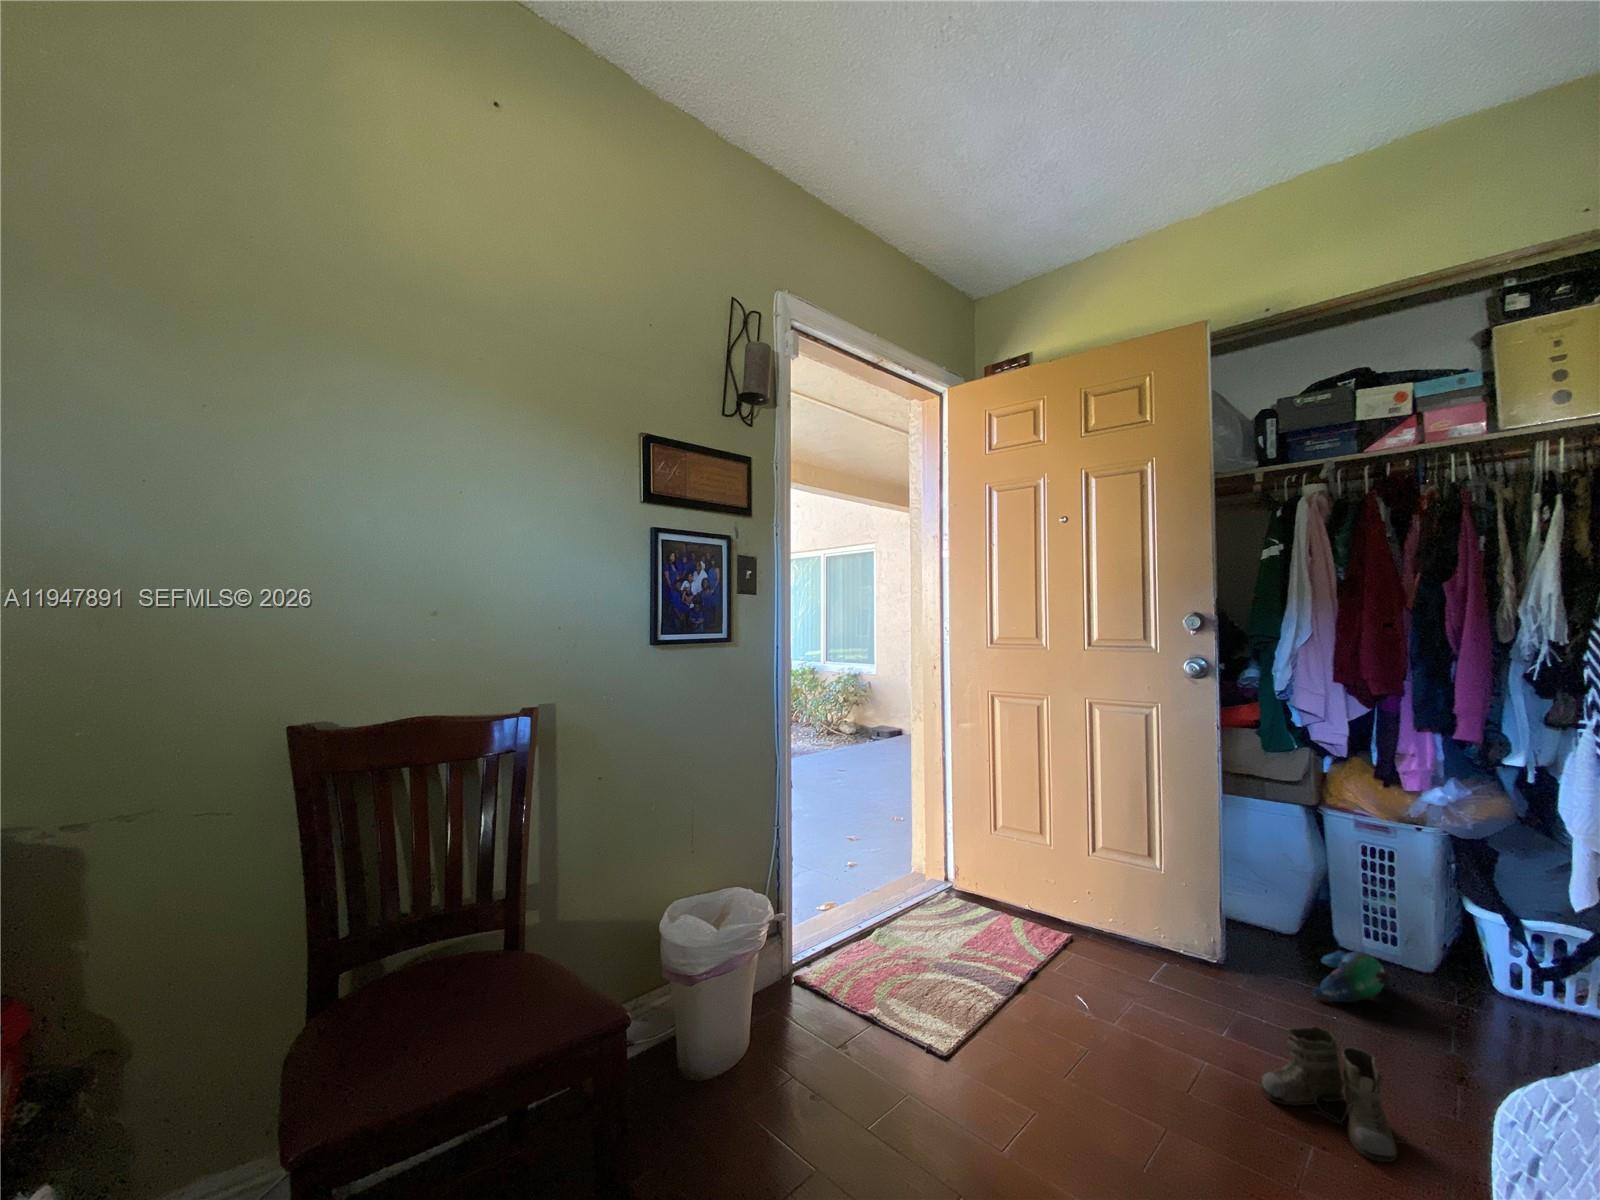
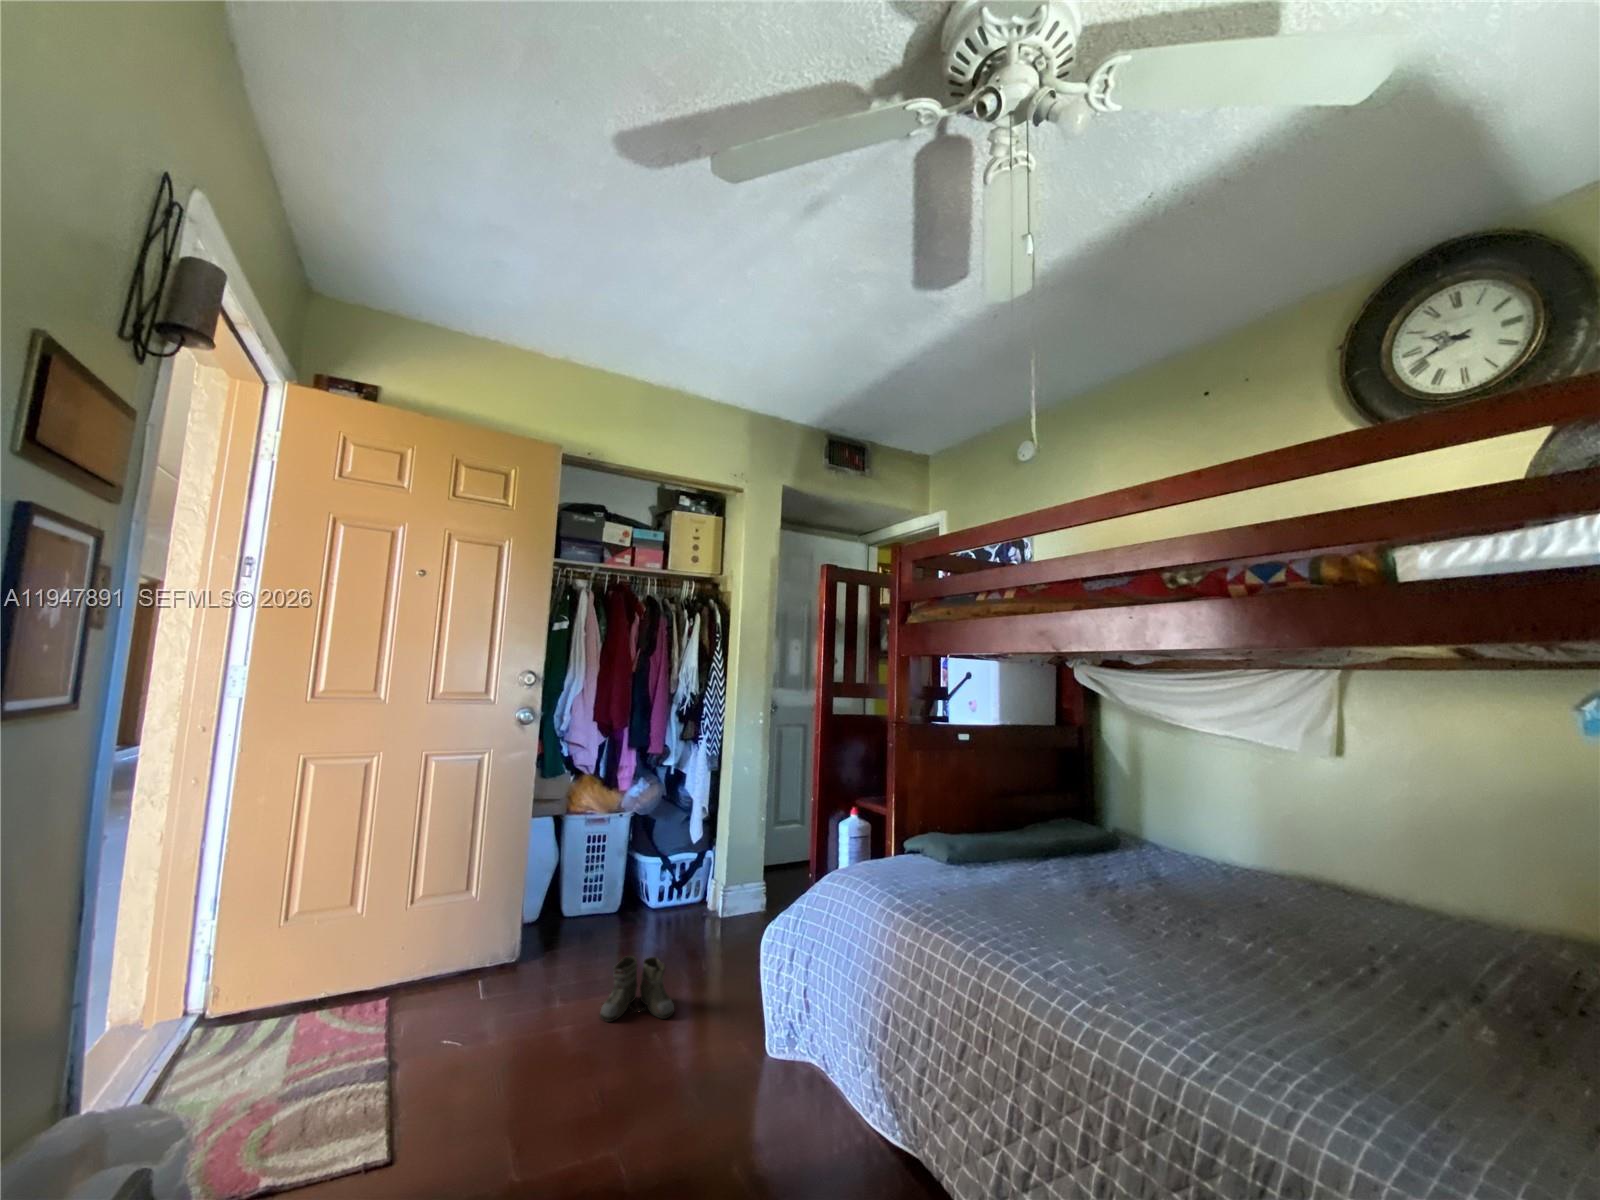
plush toy: present [1311,951,1391,1003] -> none [564,904,614,948]

